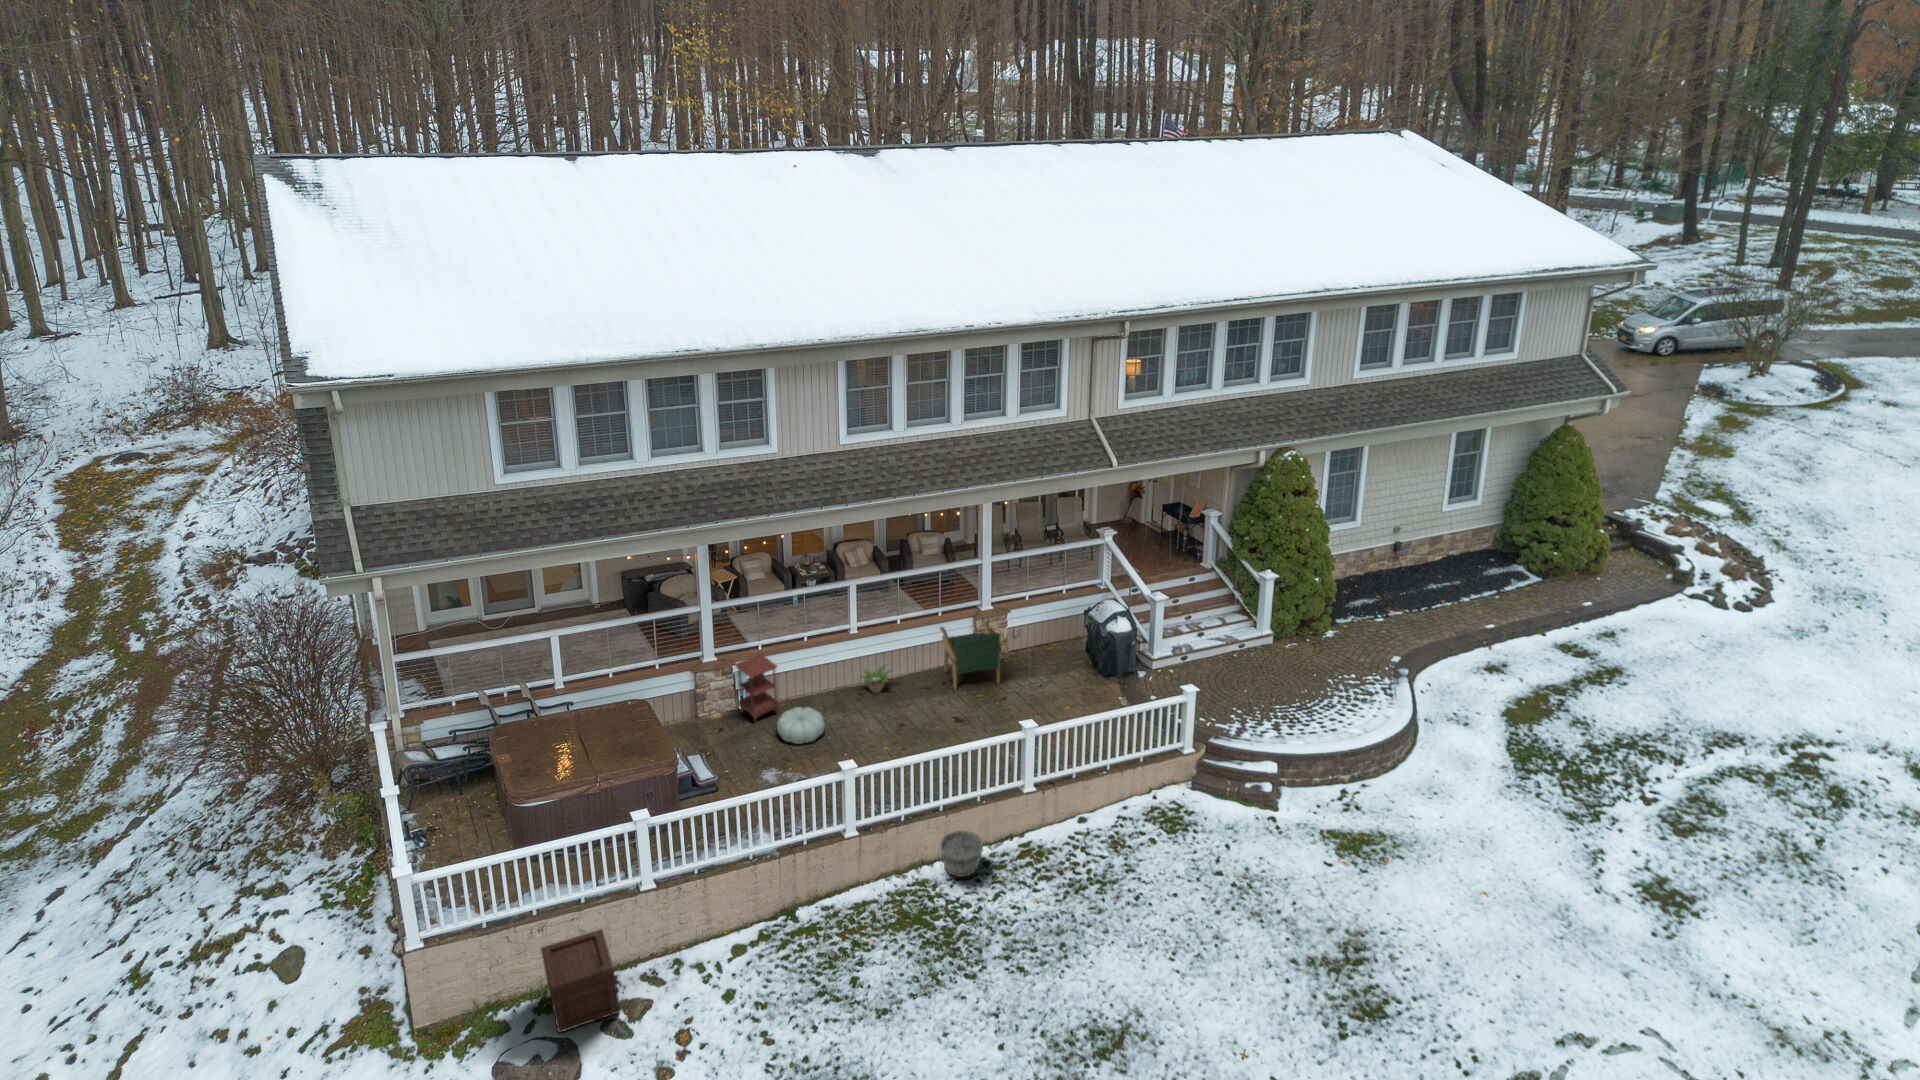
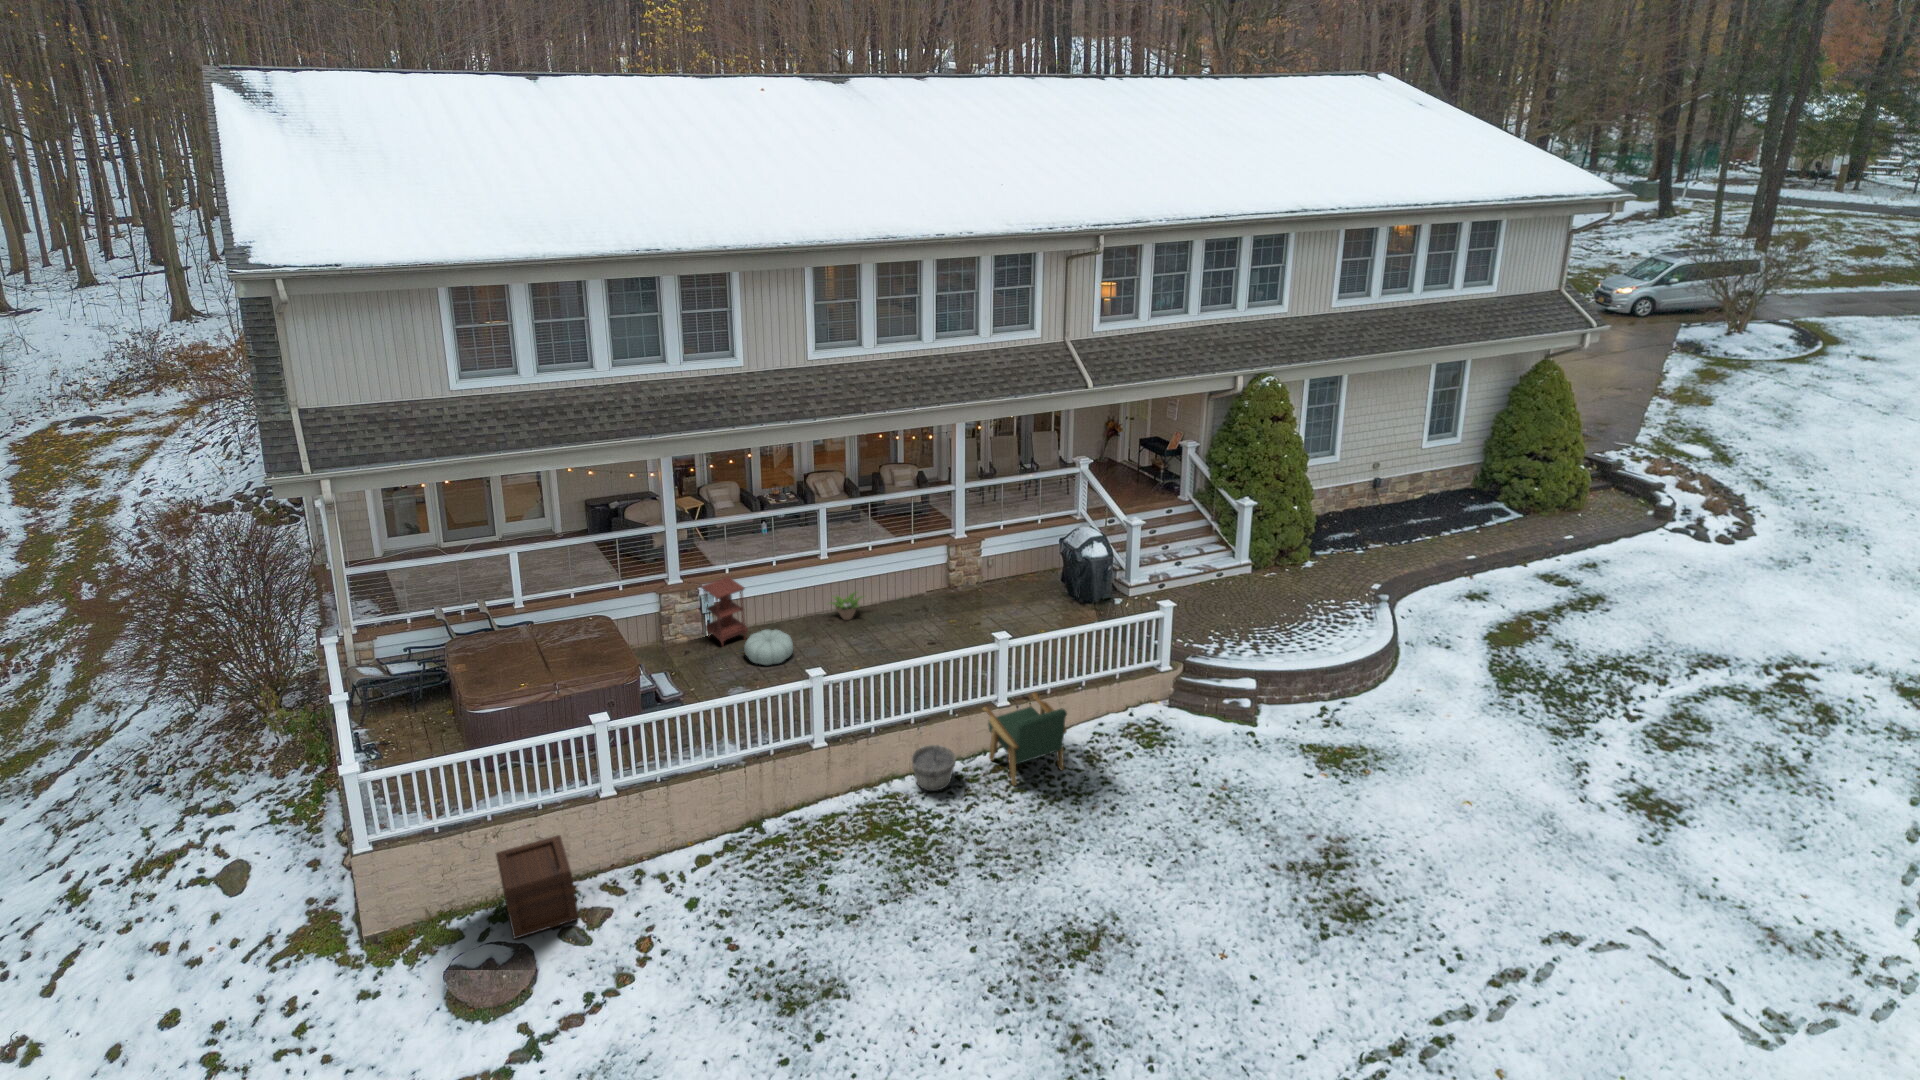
armchair: present [940,621,1003,689] -> present [983,692,1067,786]

